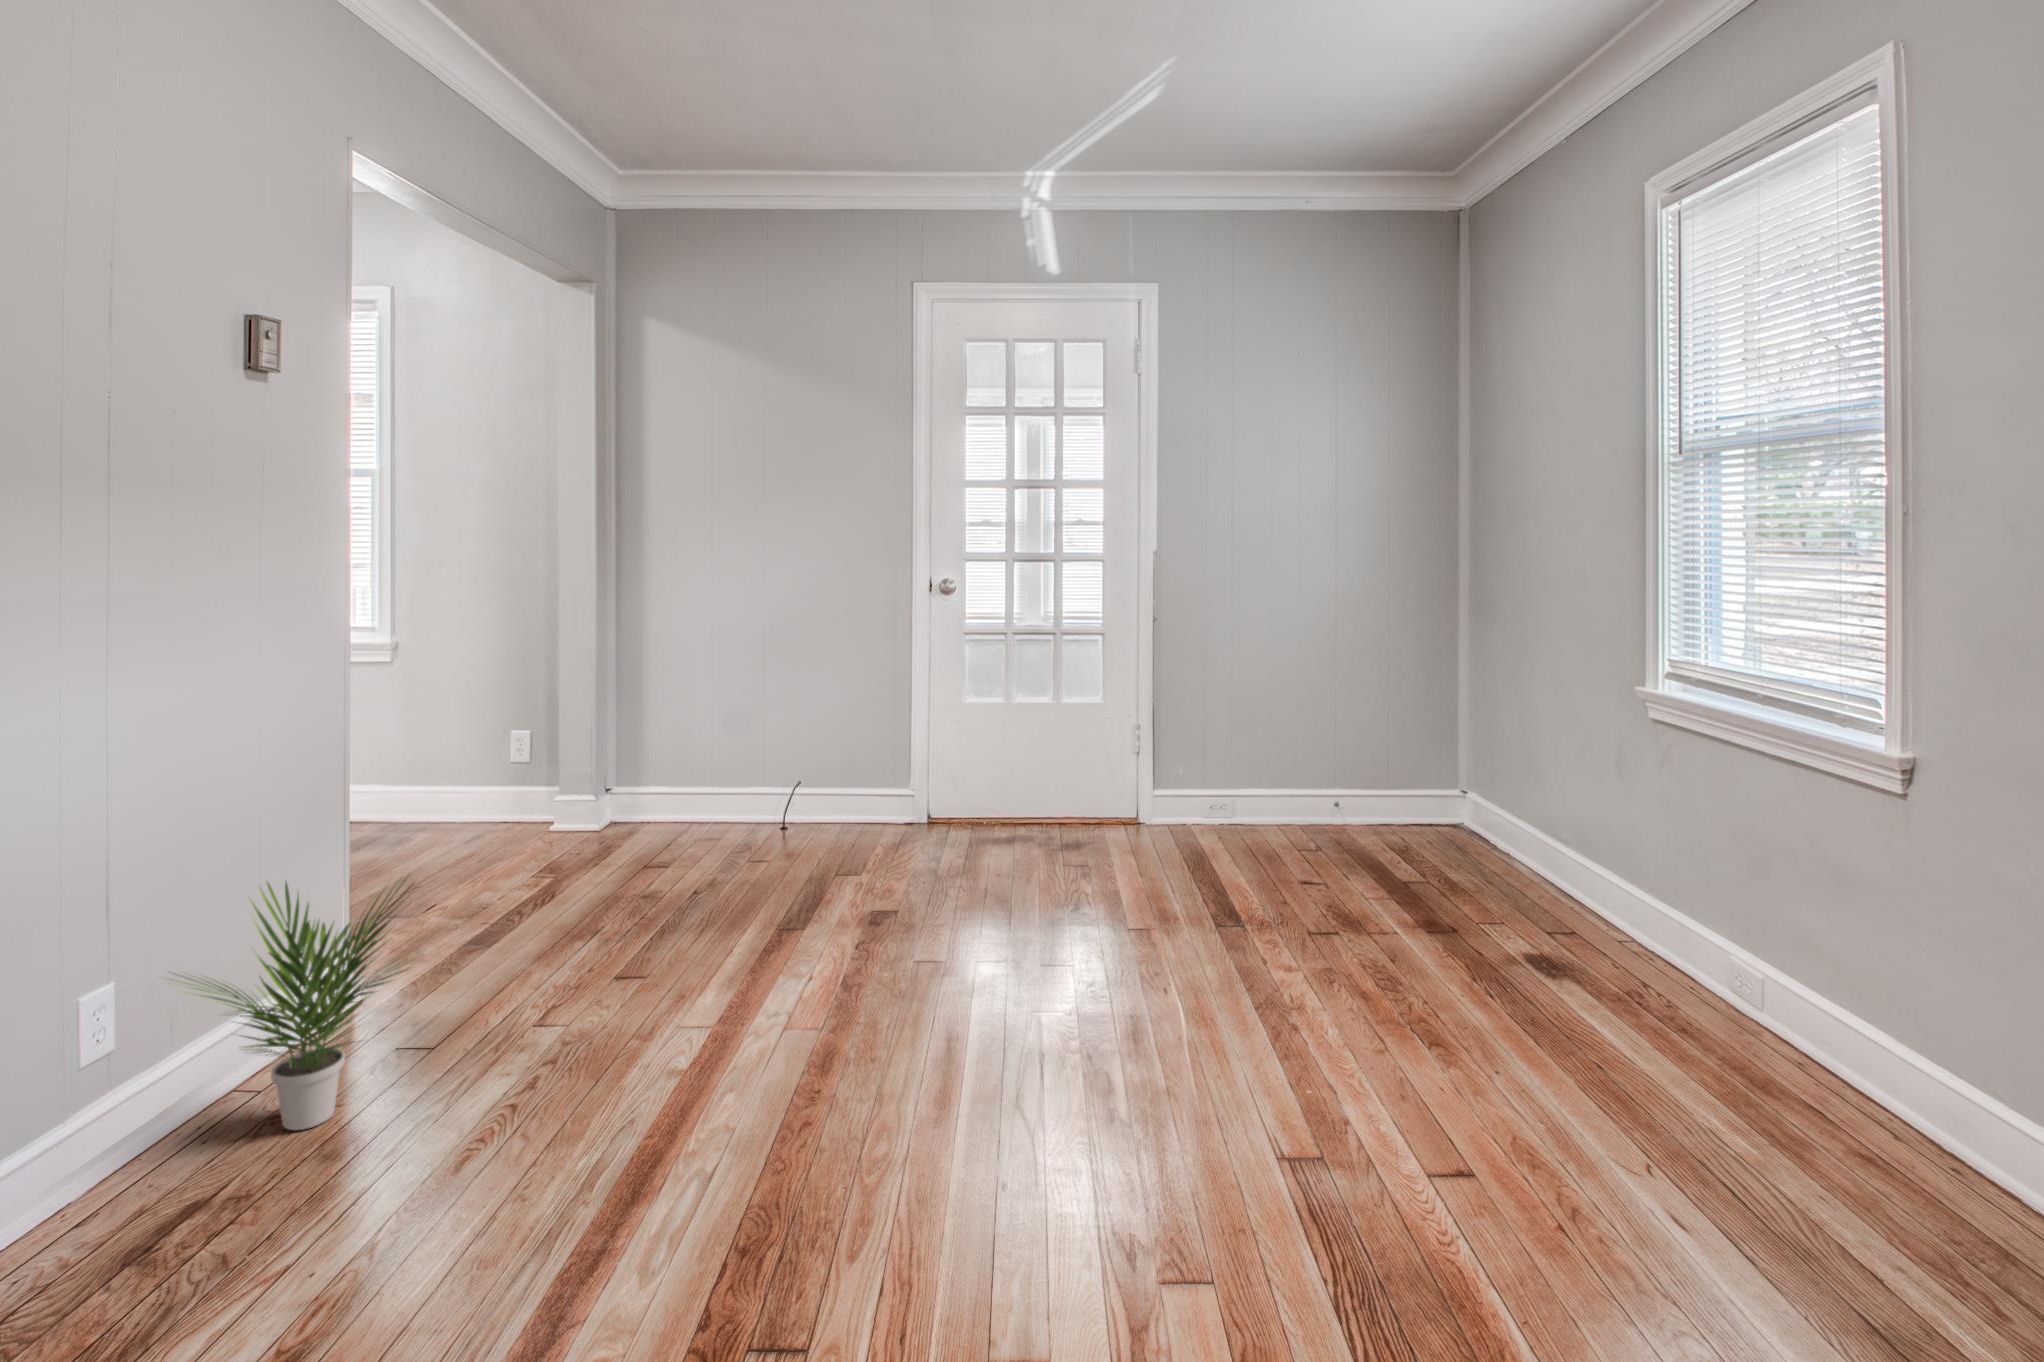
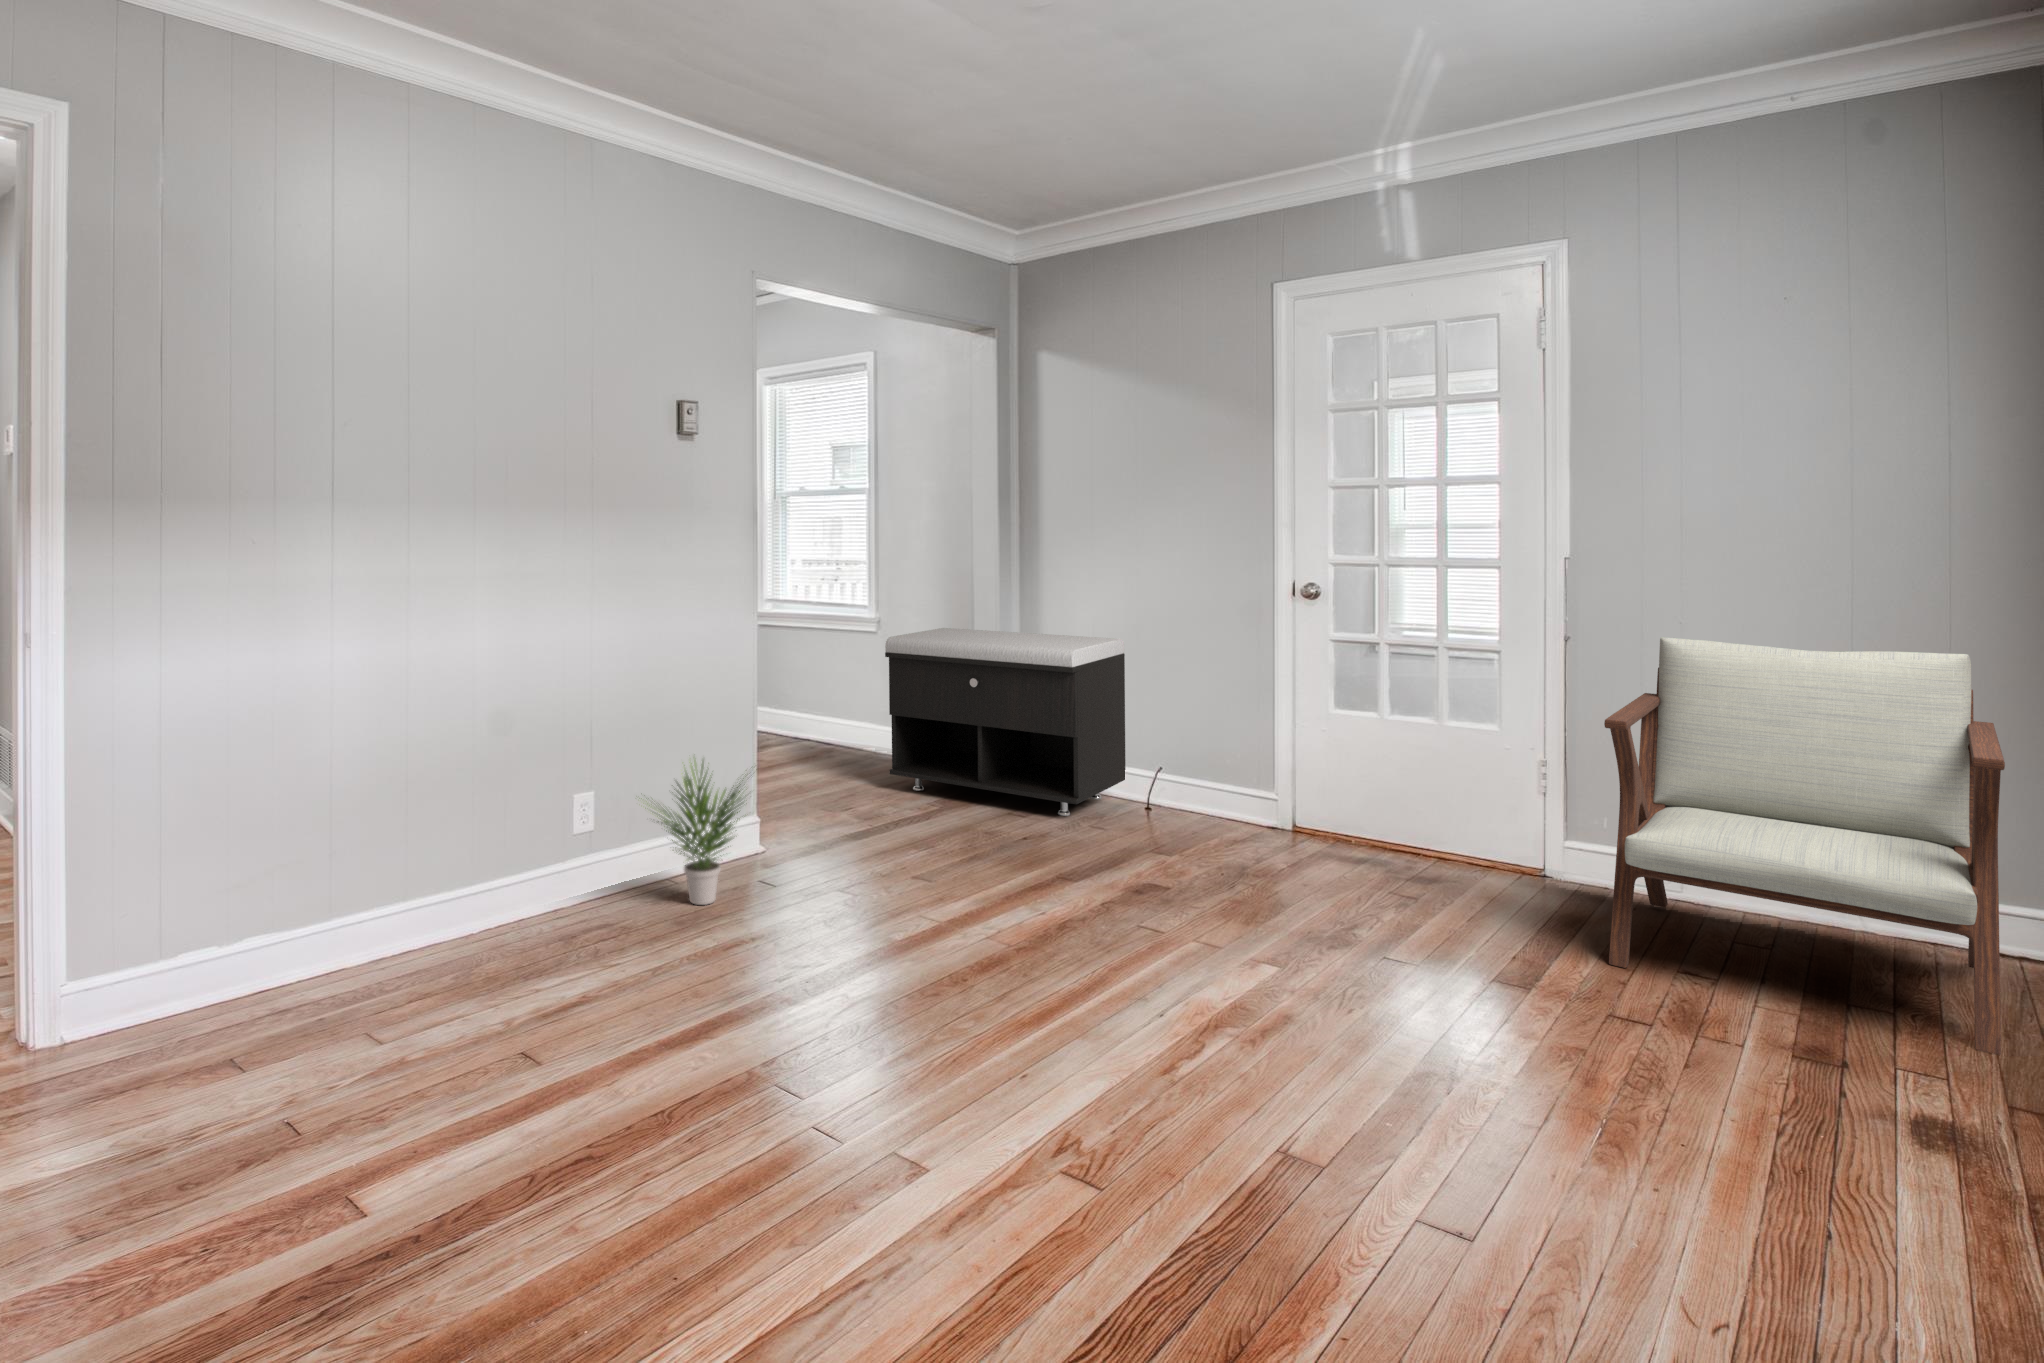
lounge chair: none [1213,613,1469,882] -> present [1604,637,2005,1055]
storage bench: none [459,648,751,864] -> present [885,628,1126,816]

